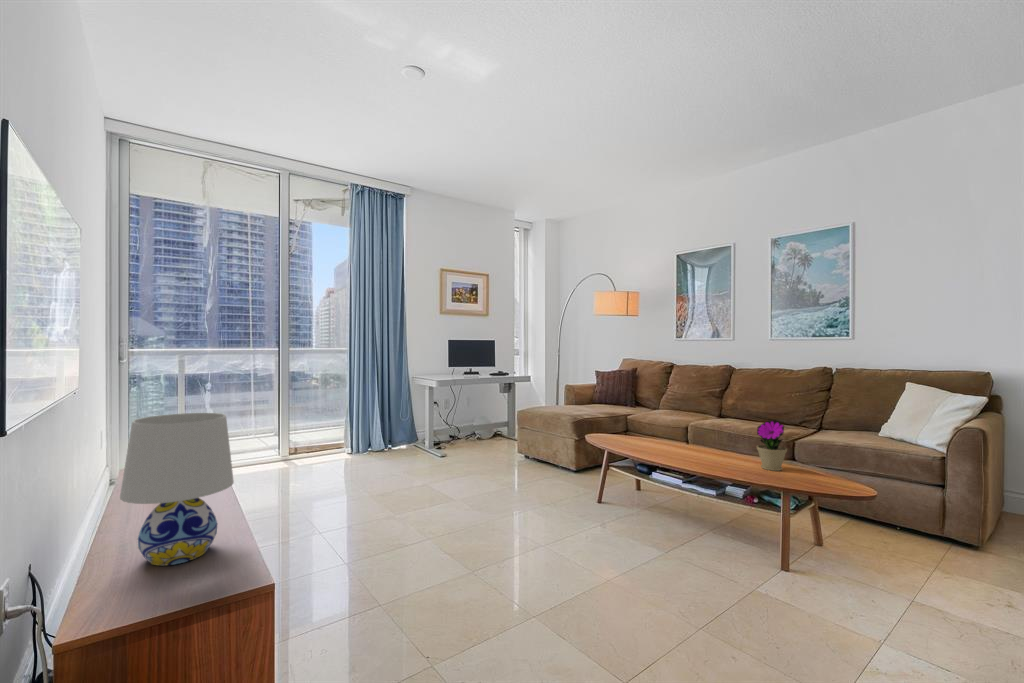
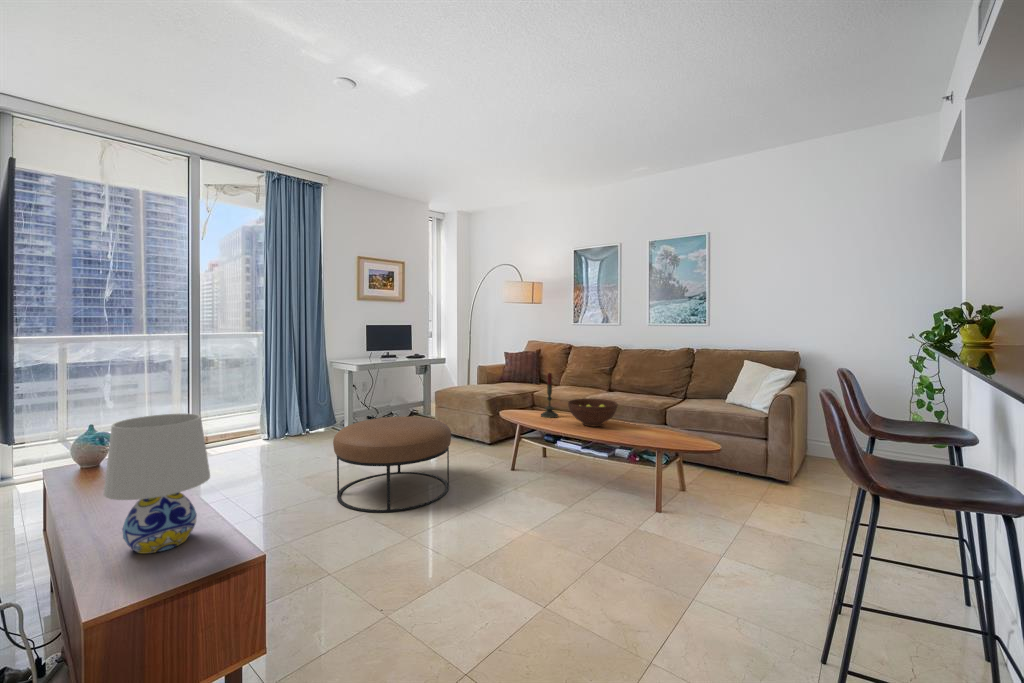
candle: none [632,390,653,444] -> present [541,373,558,418]
flower pot: present [757,421,787,471] -> none [639,396,661,435]
fruit bowl: none [665,423,728,457] -> present [568,399,618,427]
ottoman: none [399,435,525,541] -> present [333,417,451,512]

